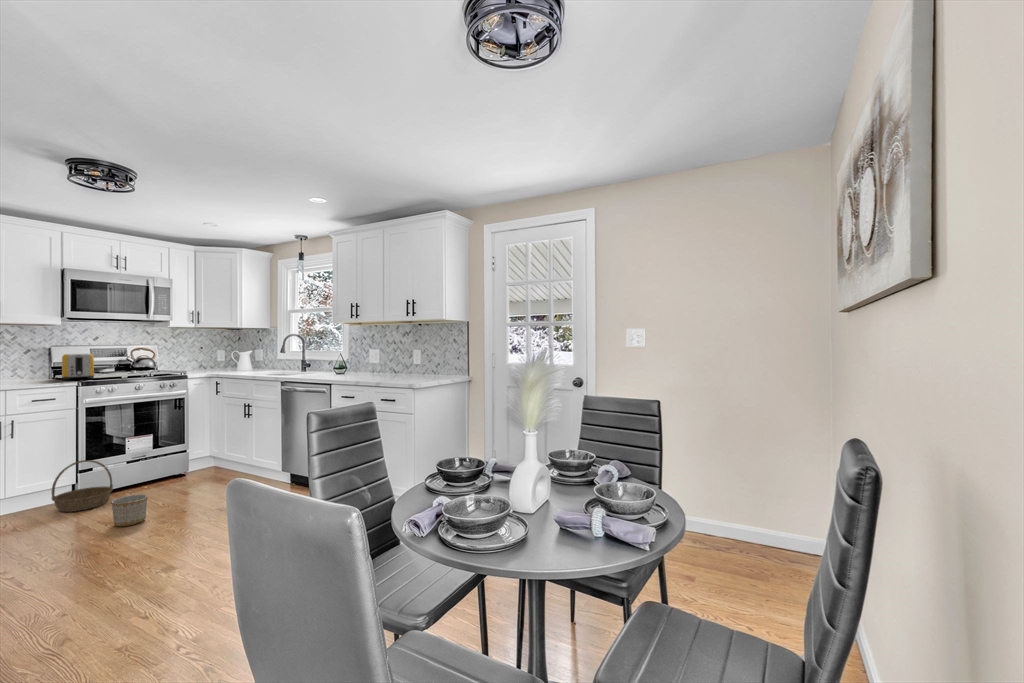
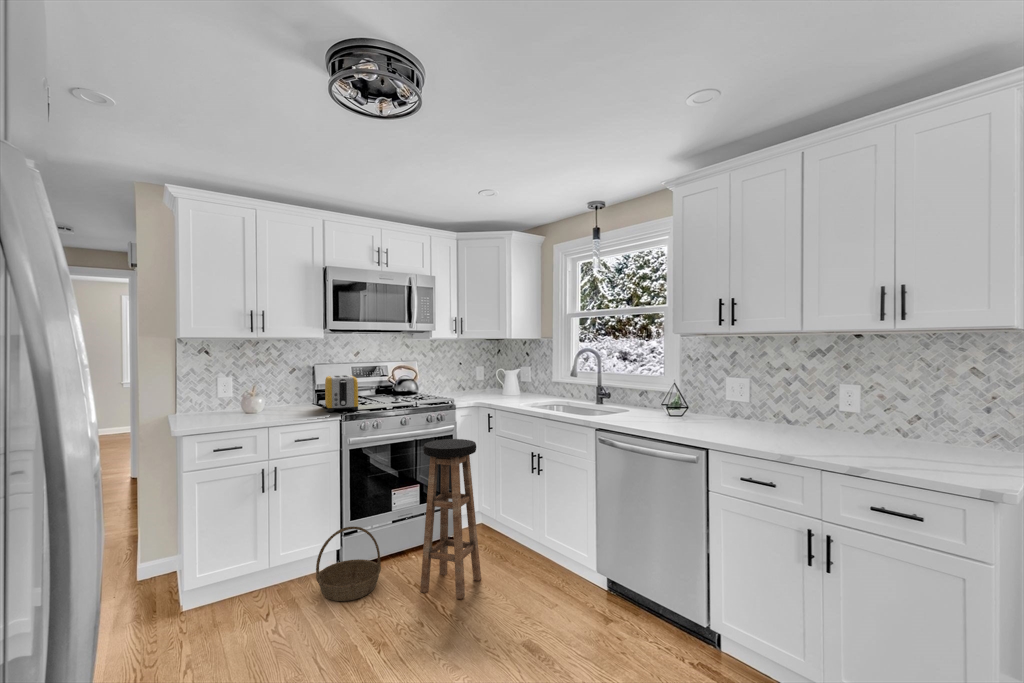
bar stool: none [146,395,199,500] -> present [420,439,481,599]
planter: present [112,494,147,527] -> none [387,601,431,658]

